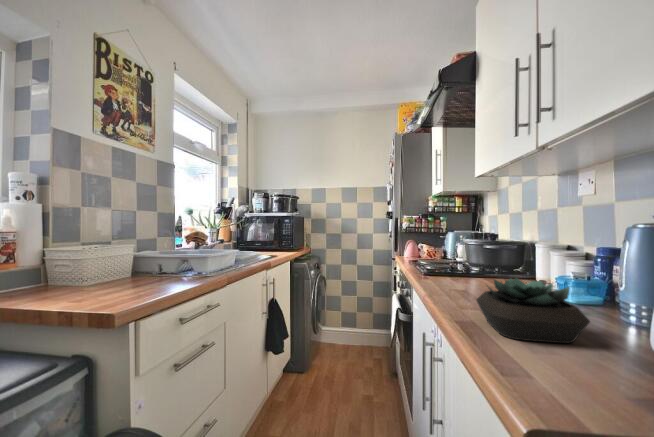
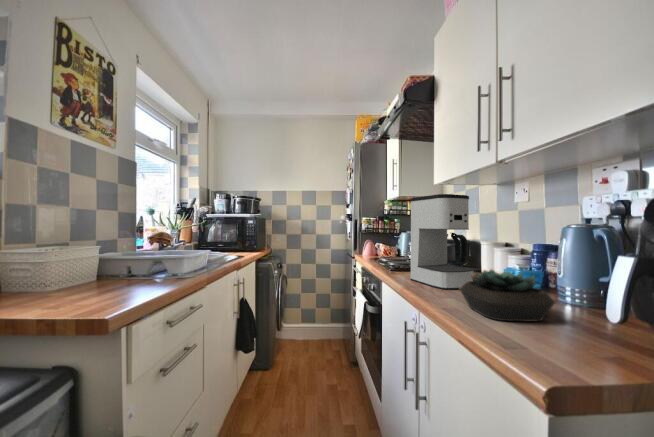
coffee maker: none [438,188,511,300] -> present [411,194,474,289]

